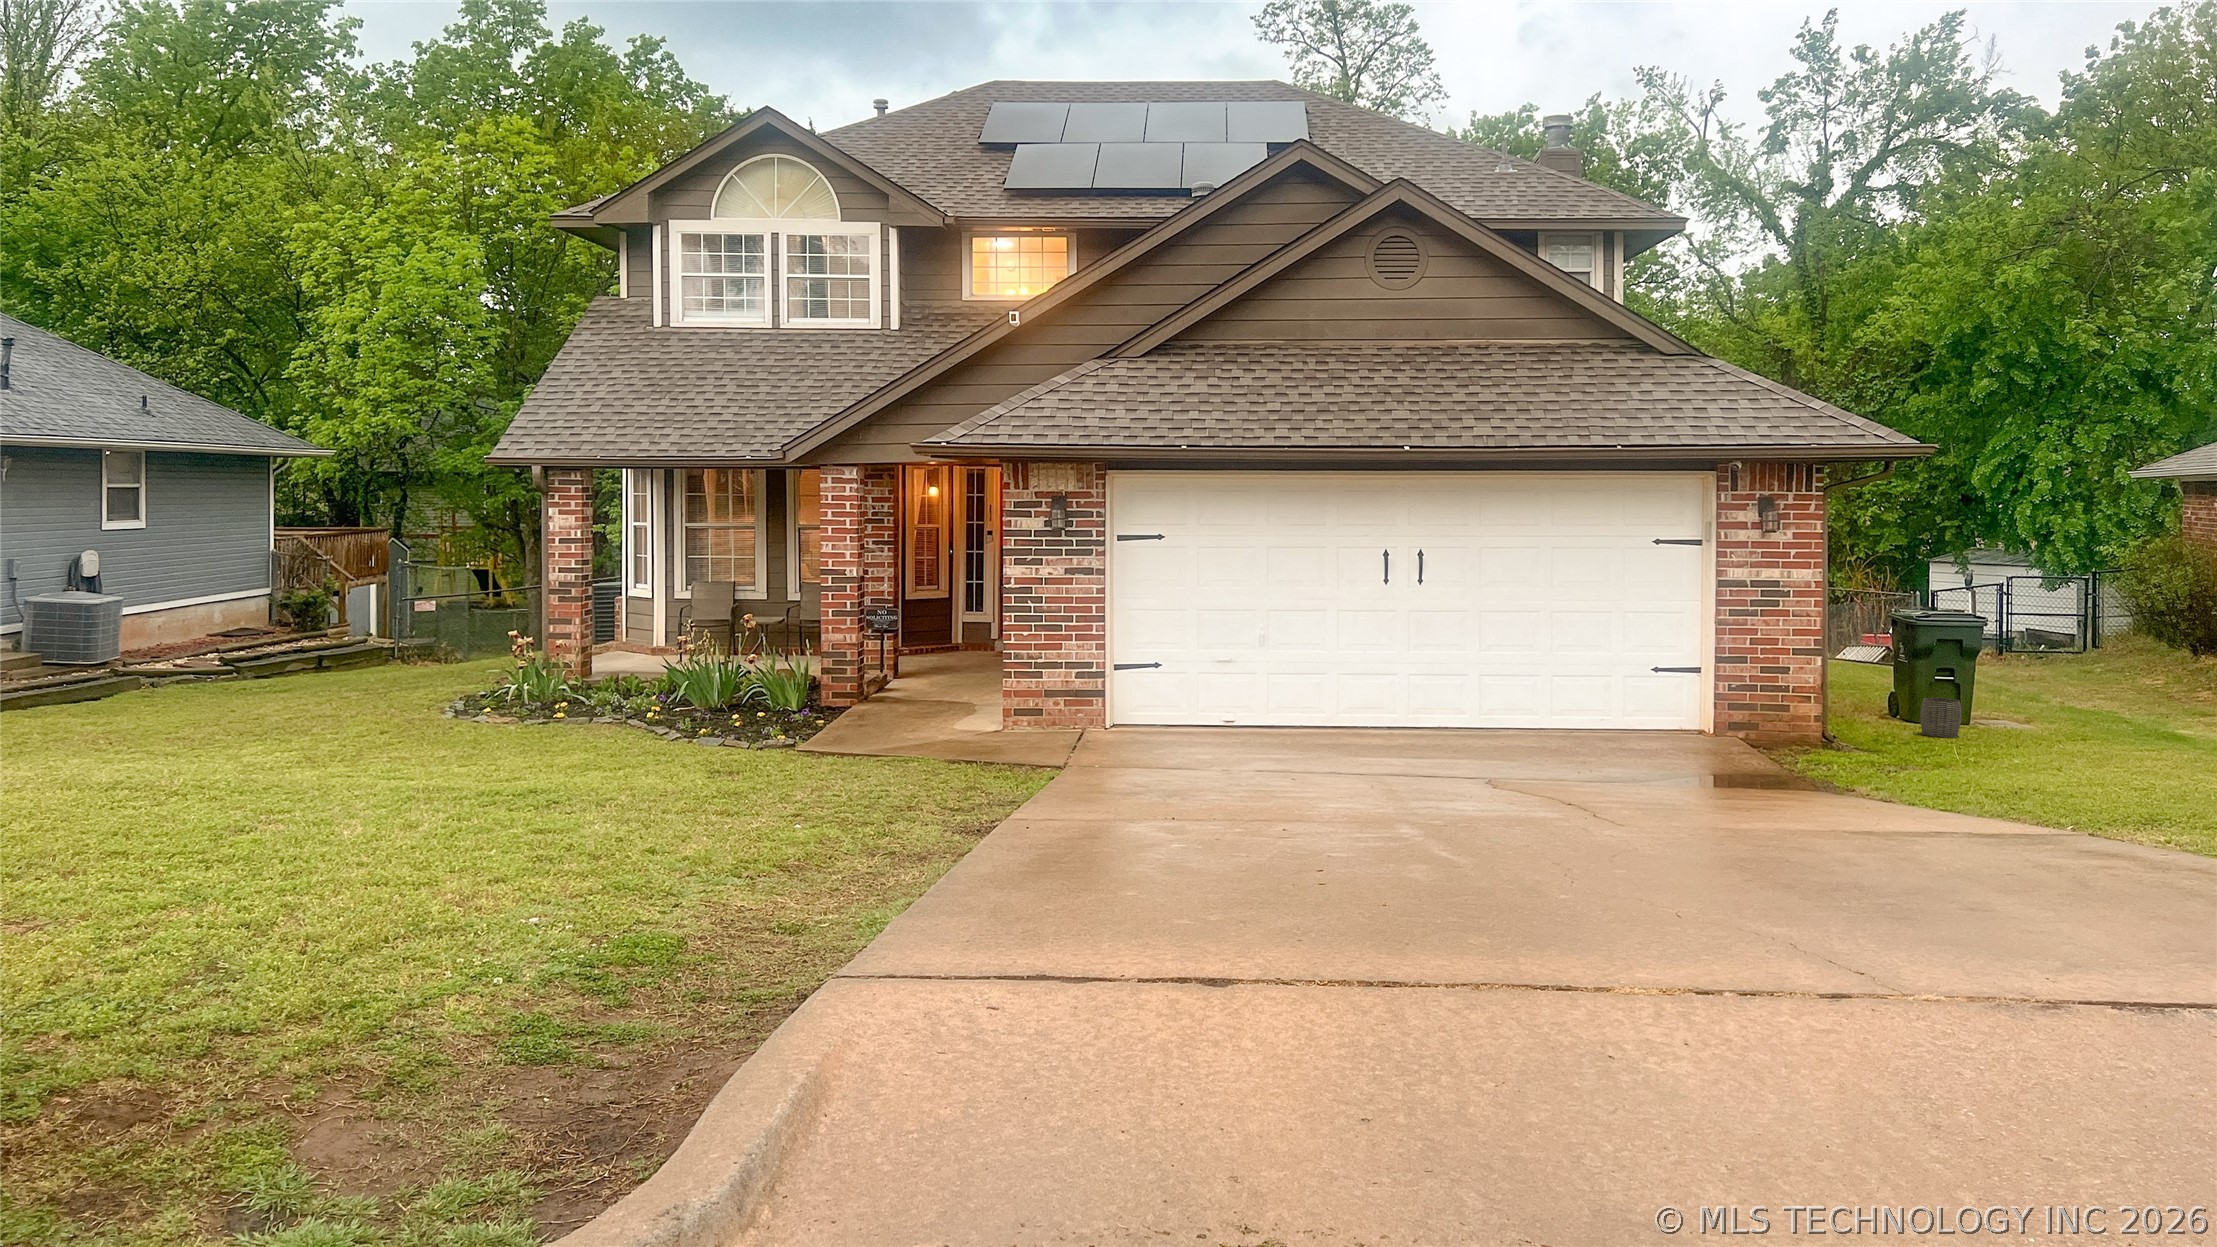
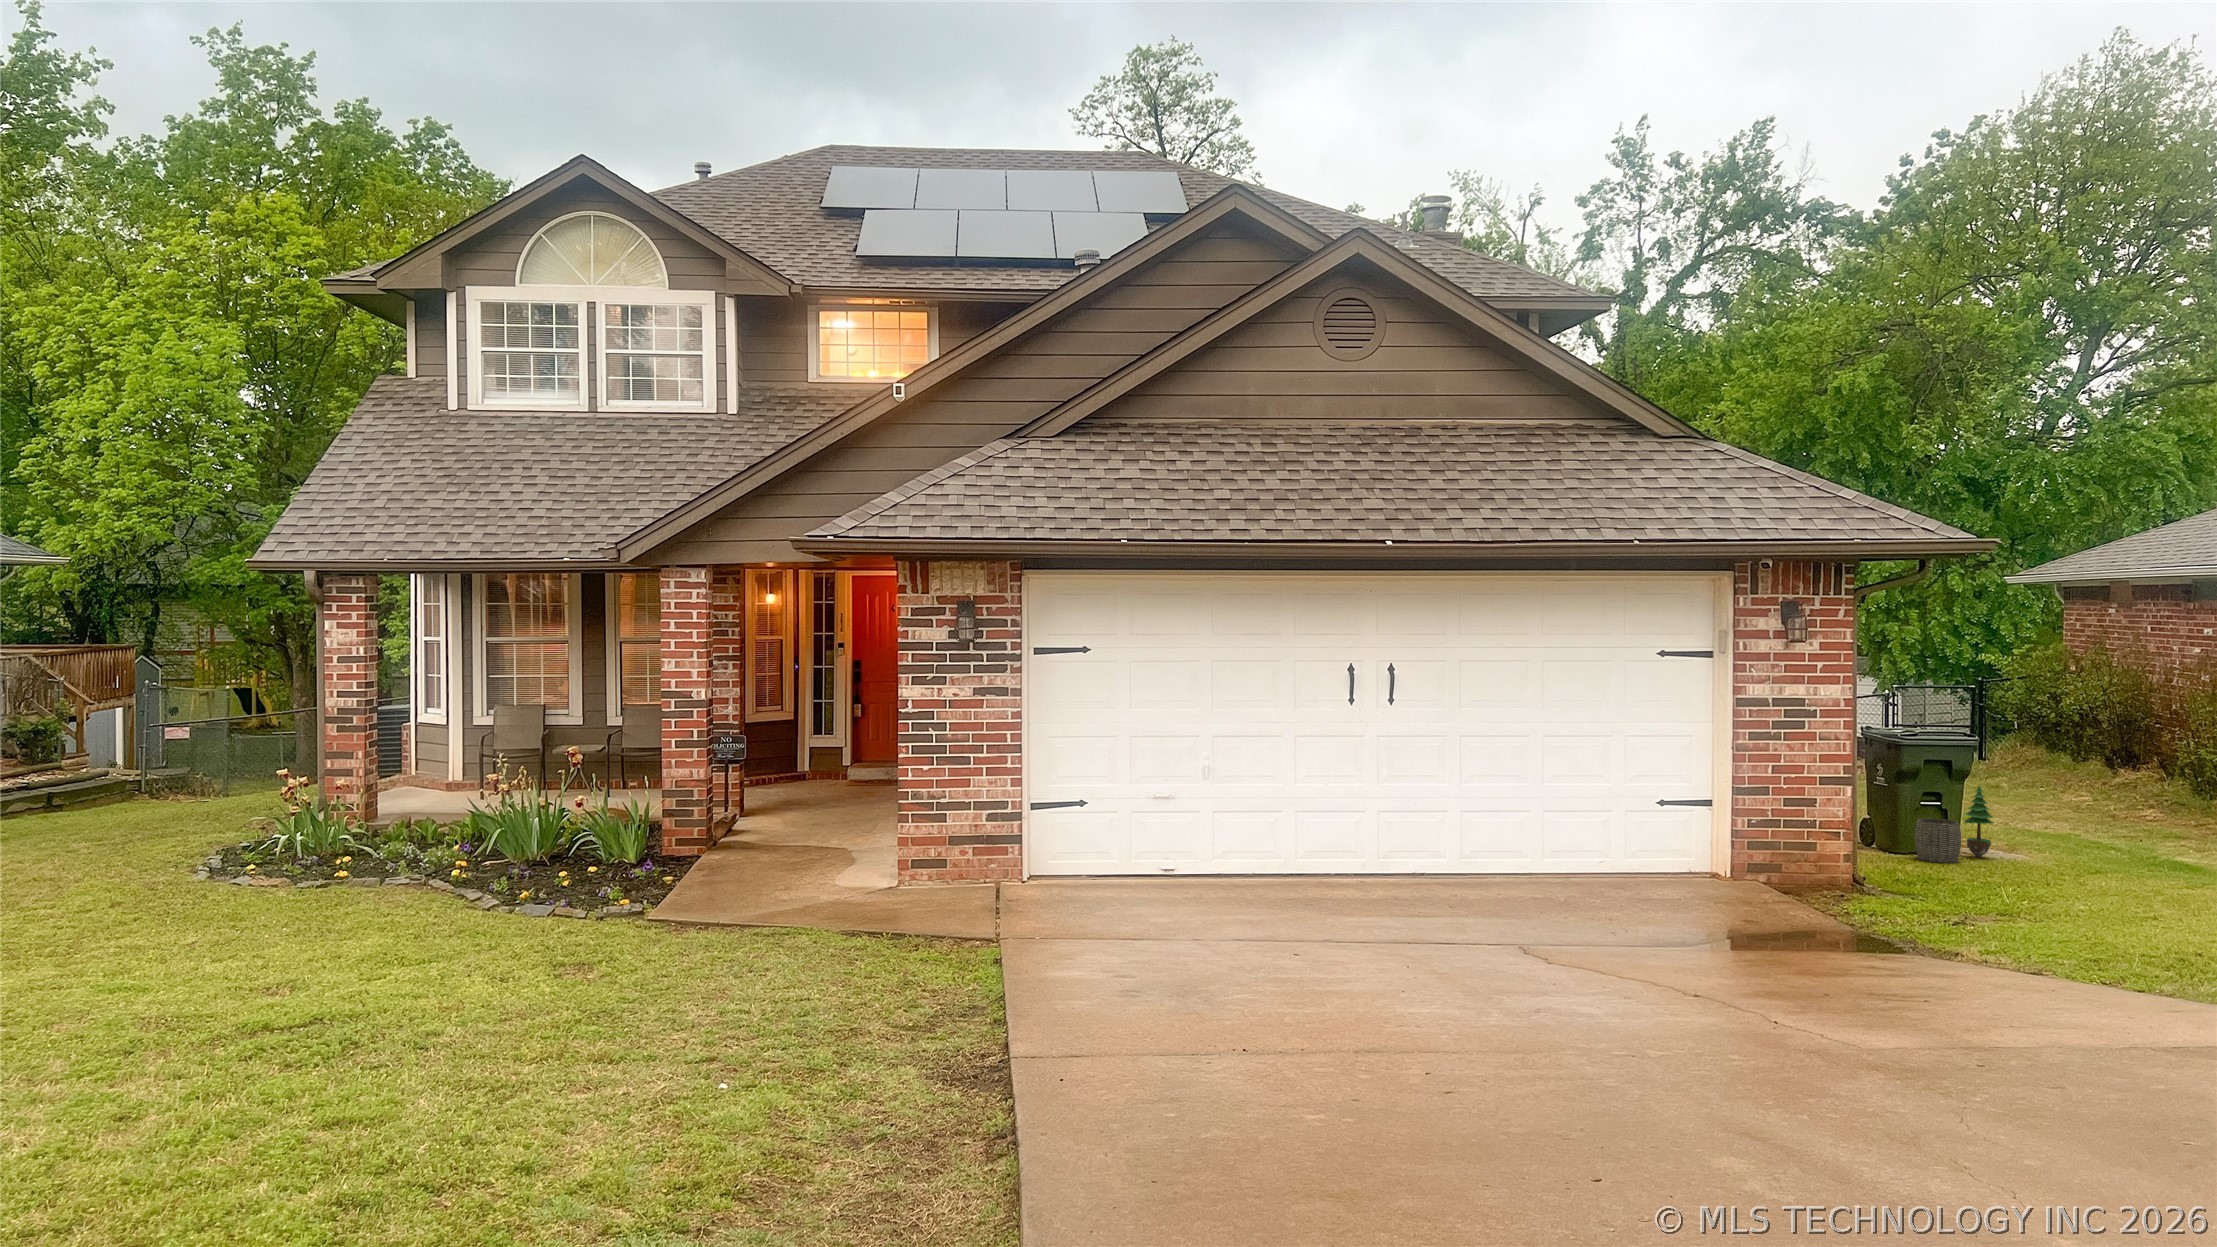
potted tree: none [1972,668,1999,734] -> present [1964,786,1994,857]

